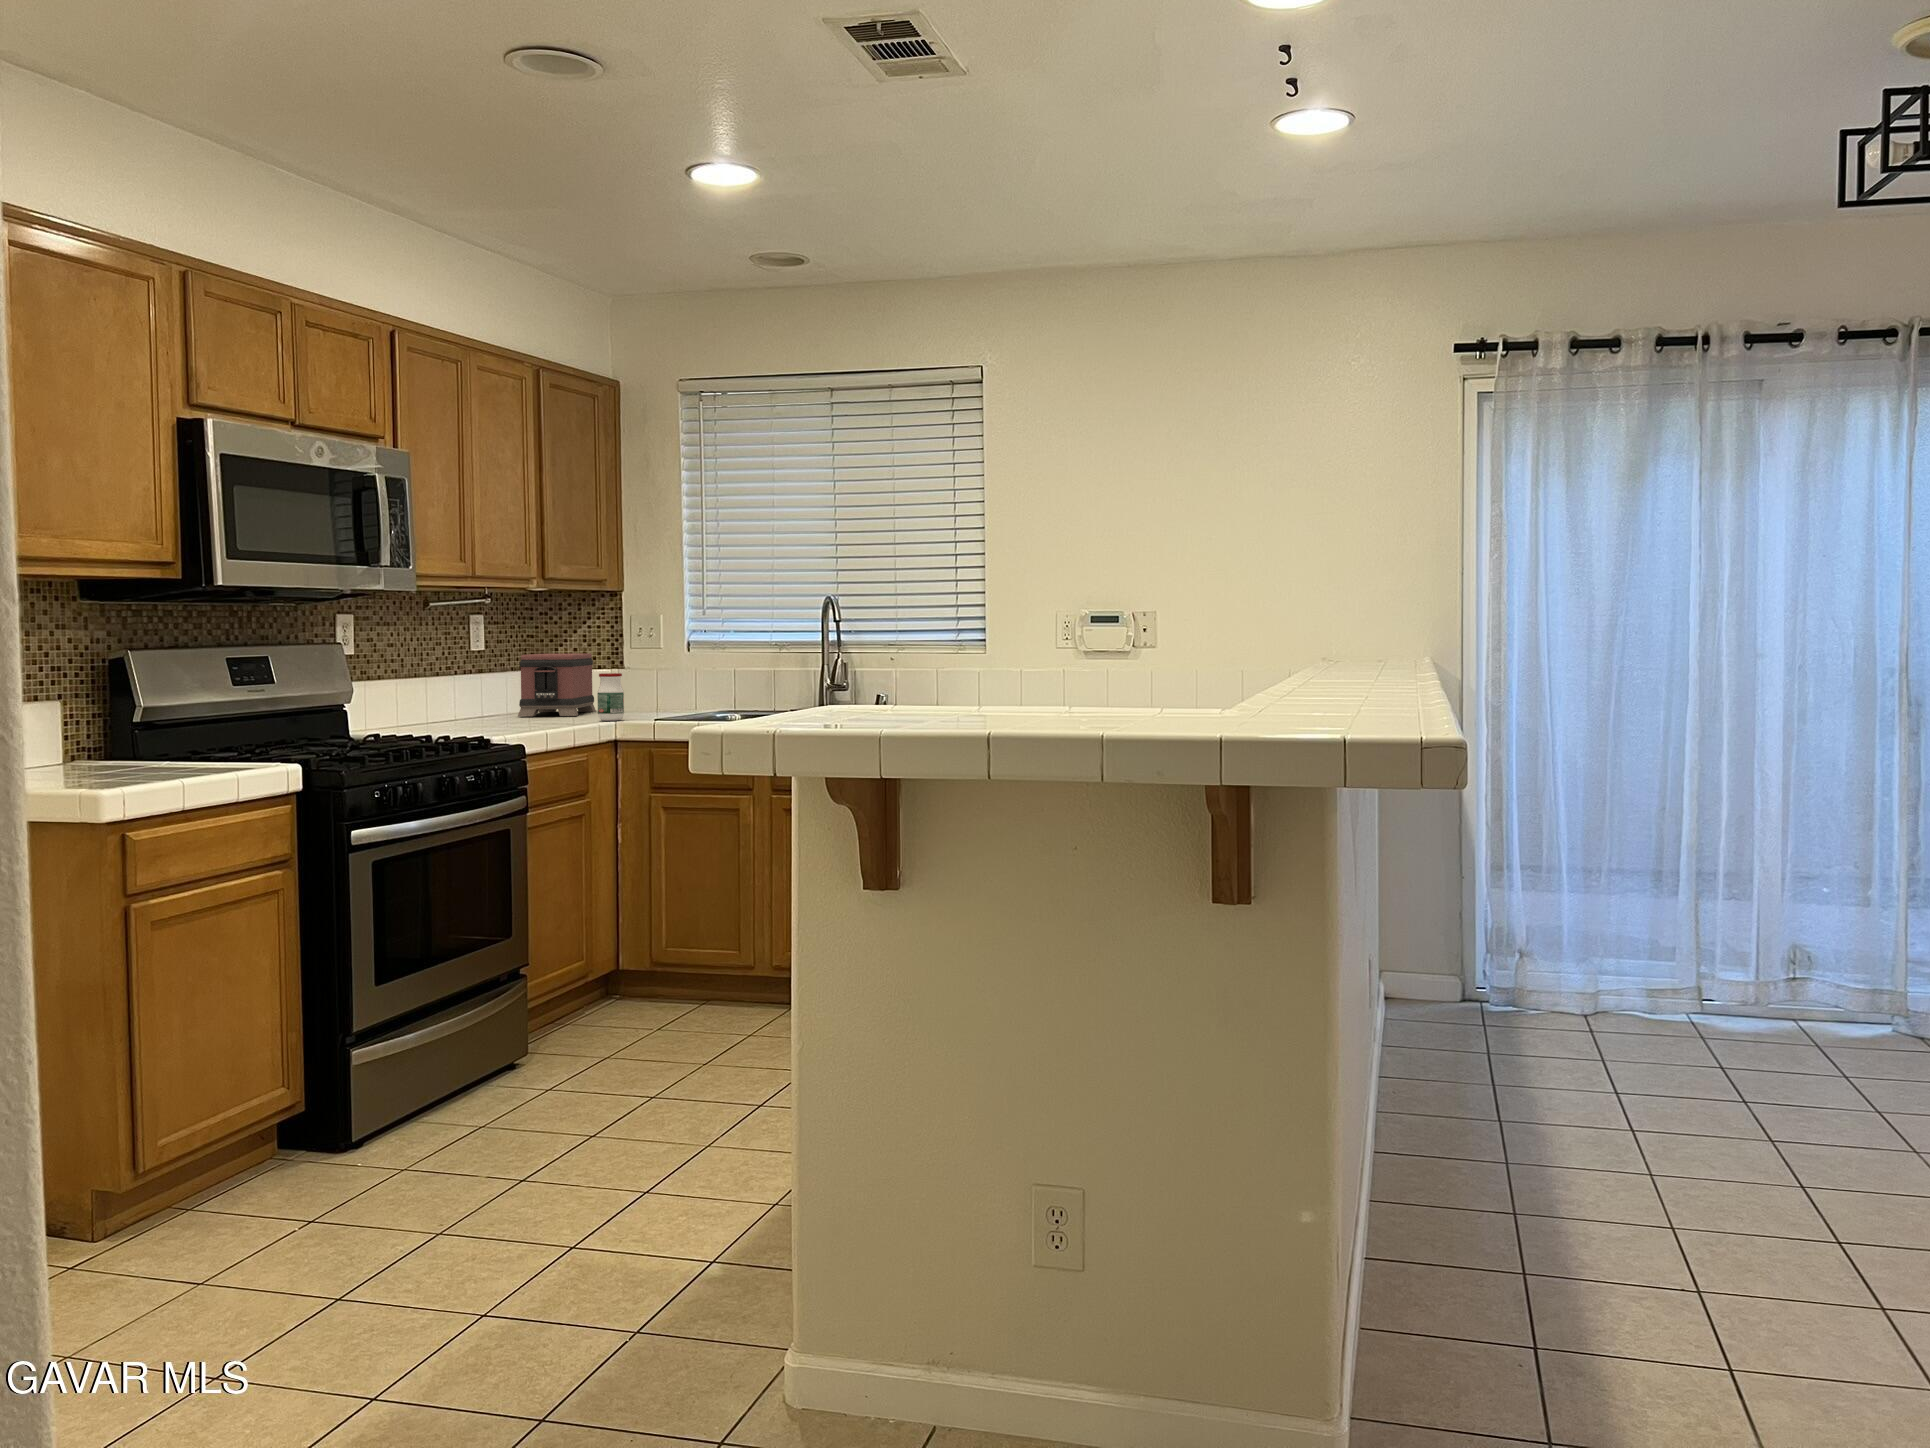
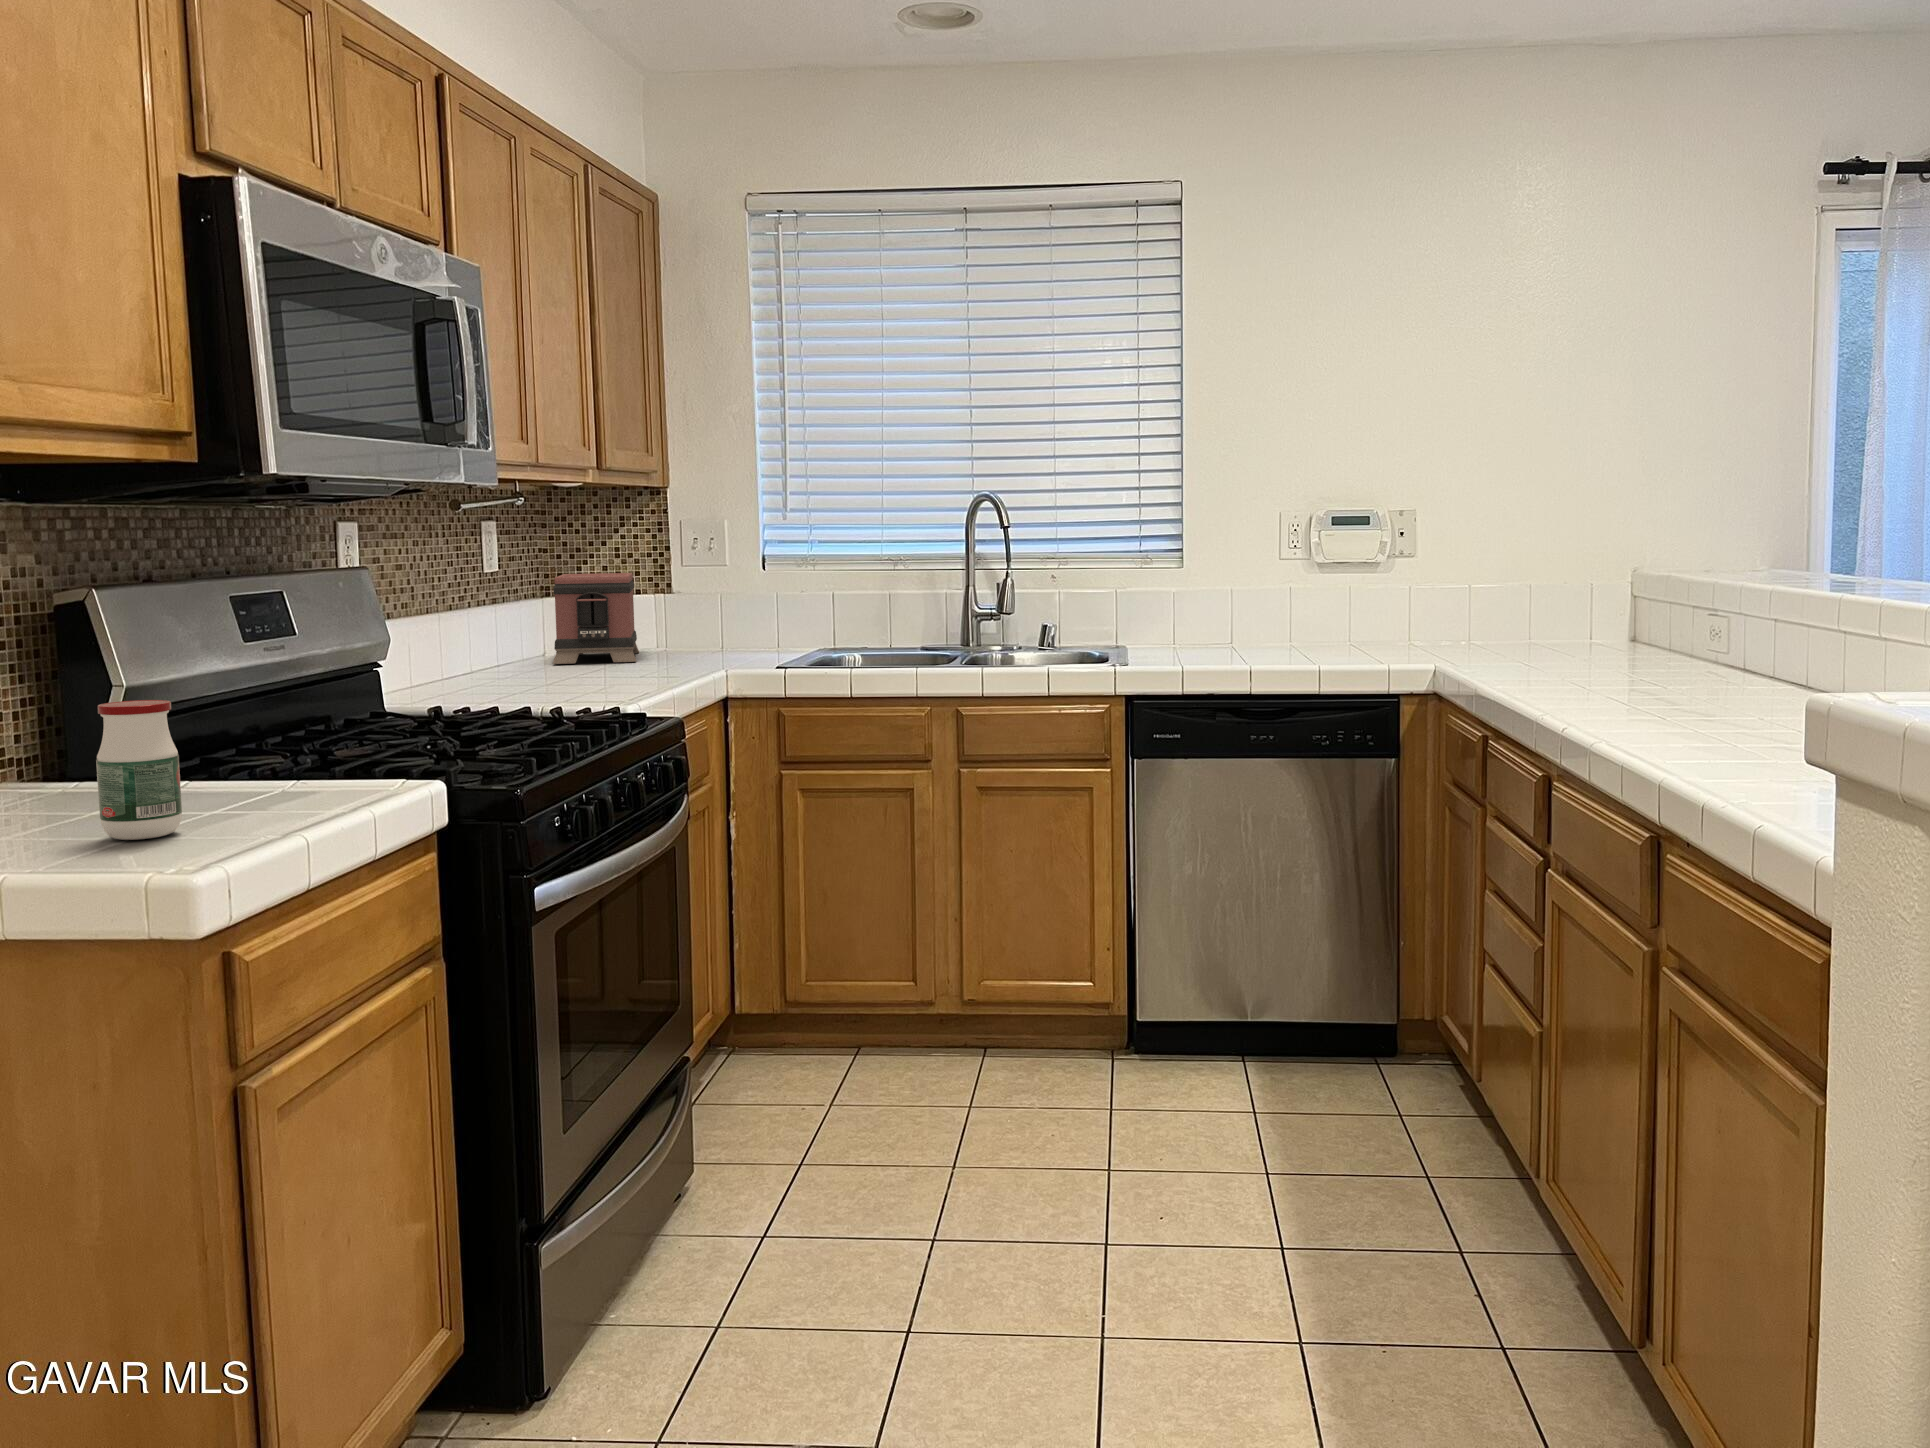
jar: present [597,673,624,721] -> present [96,700,182,840]

